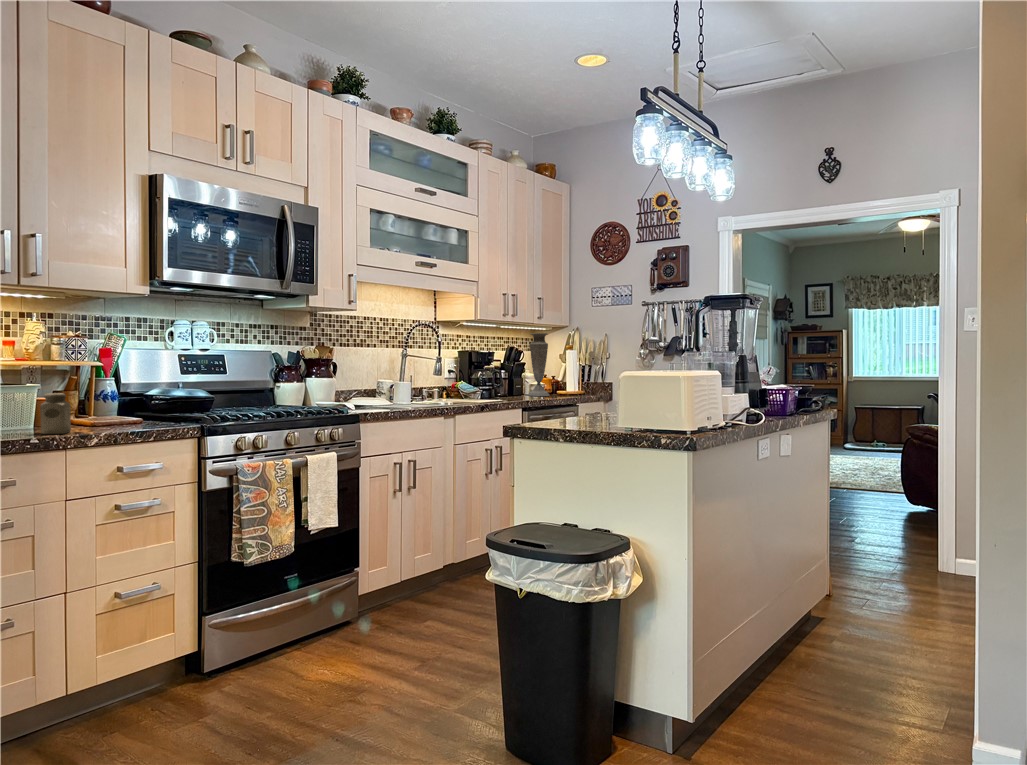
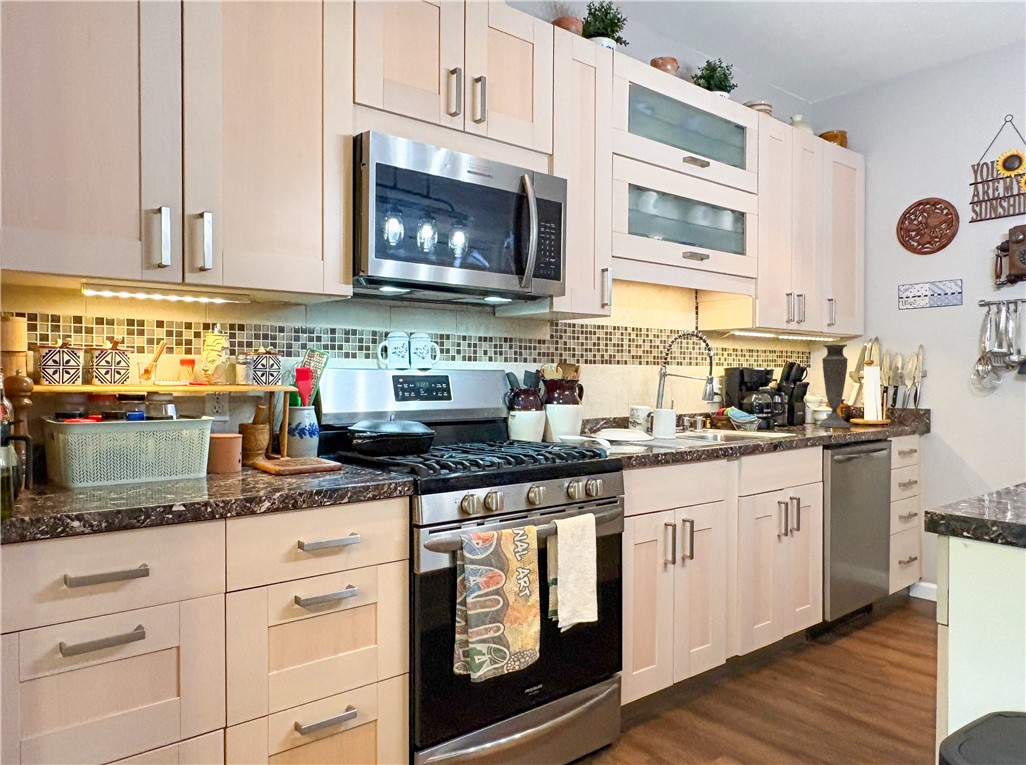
salt shaker: present [40,393,71,434] -> none [196,434,238,494]

